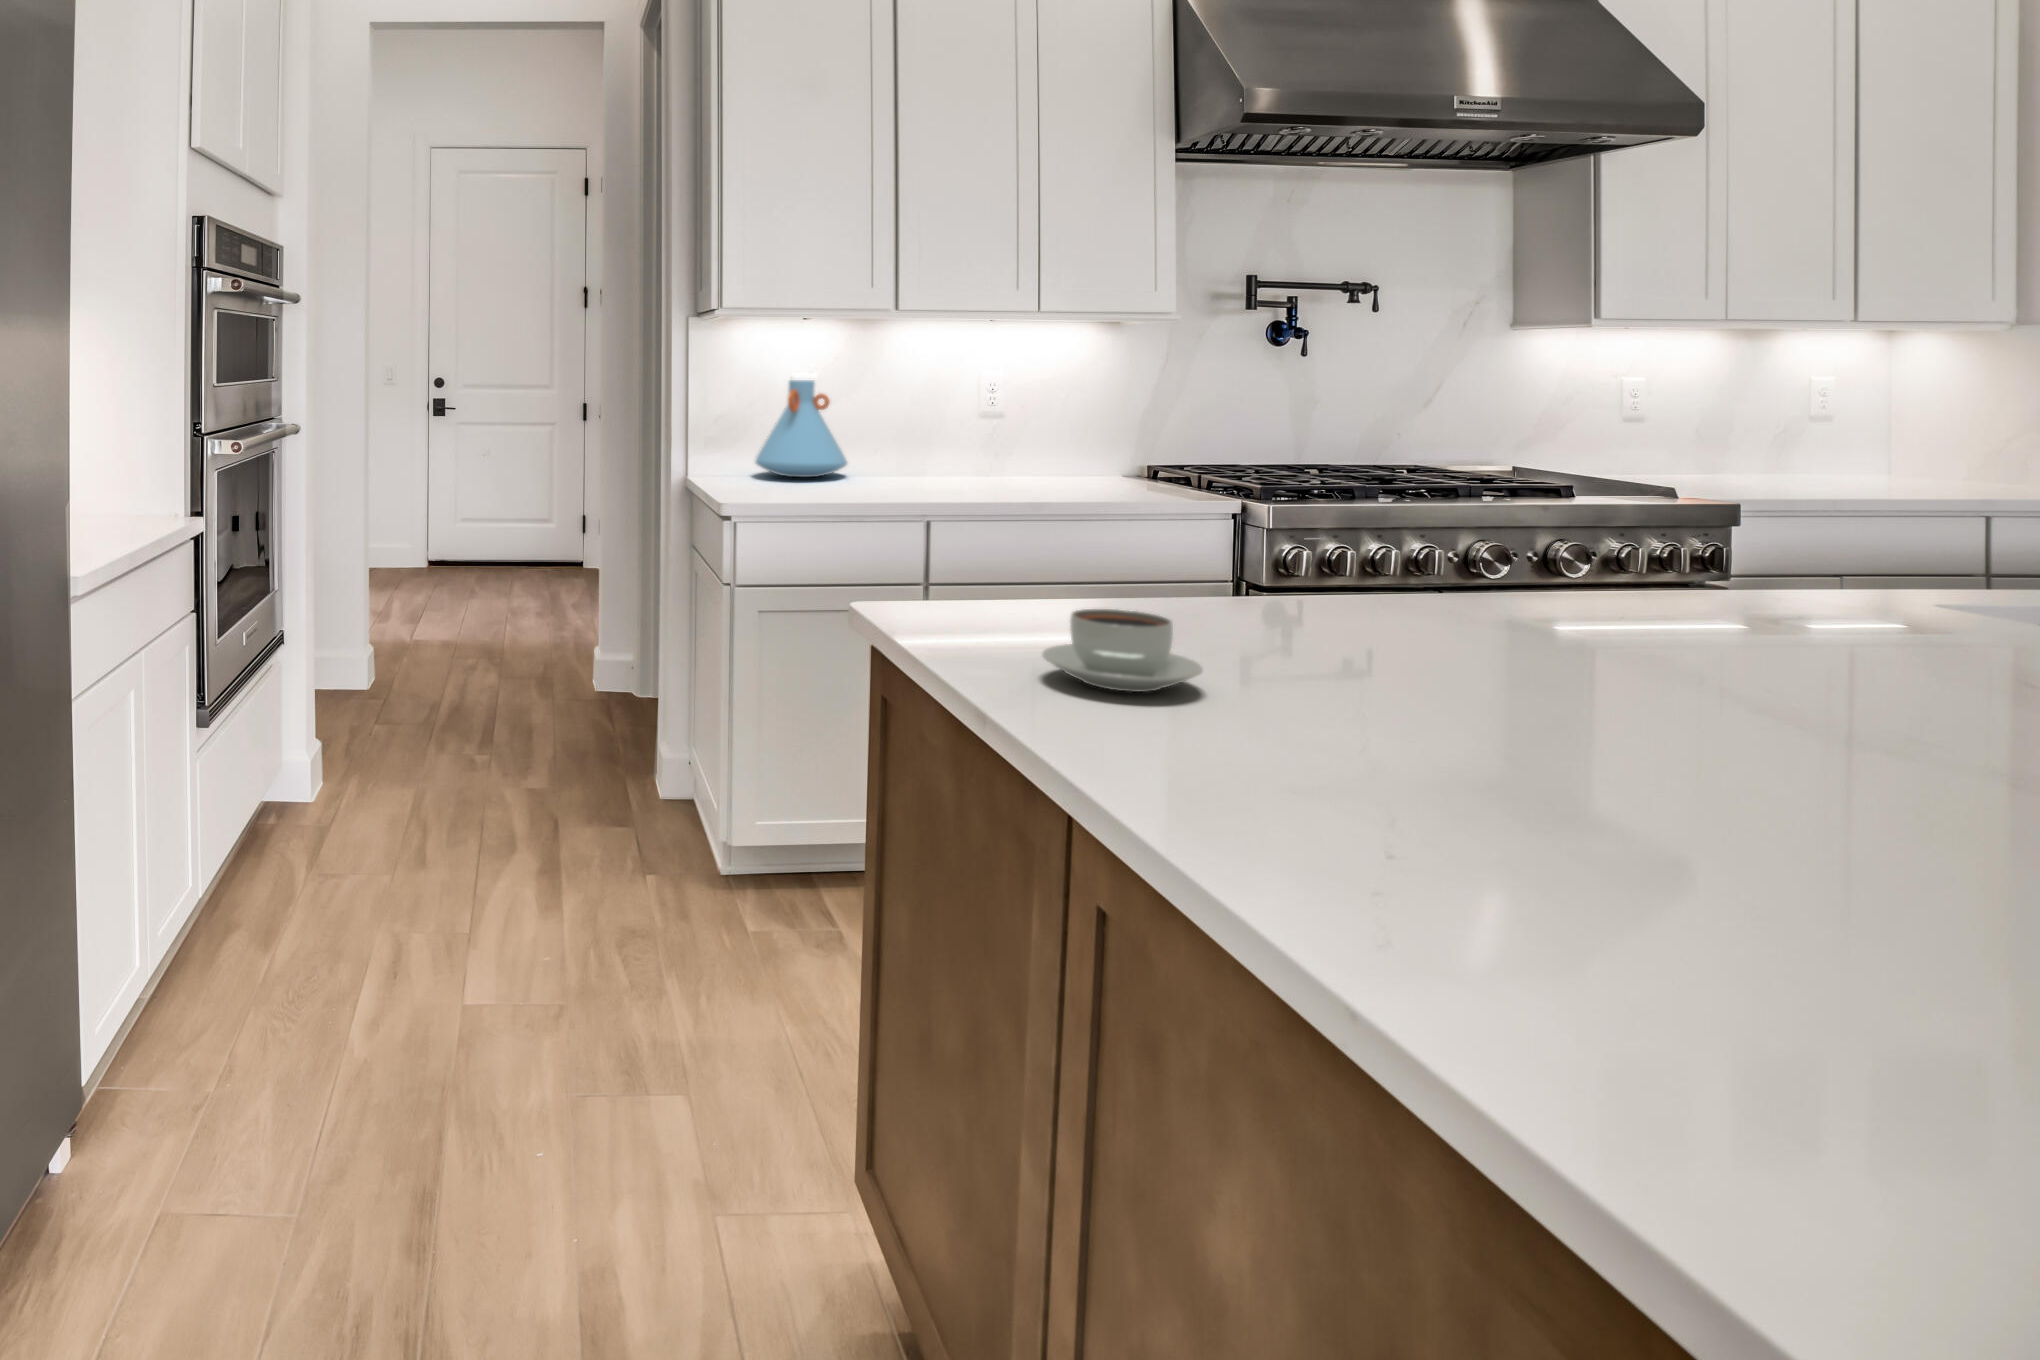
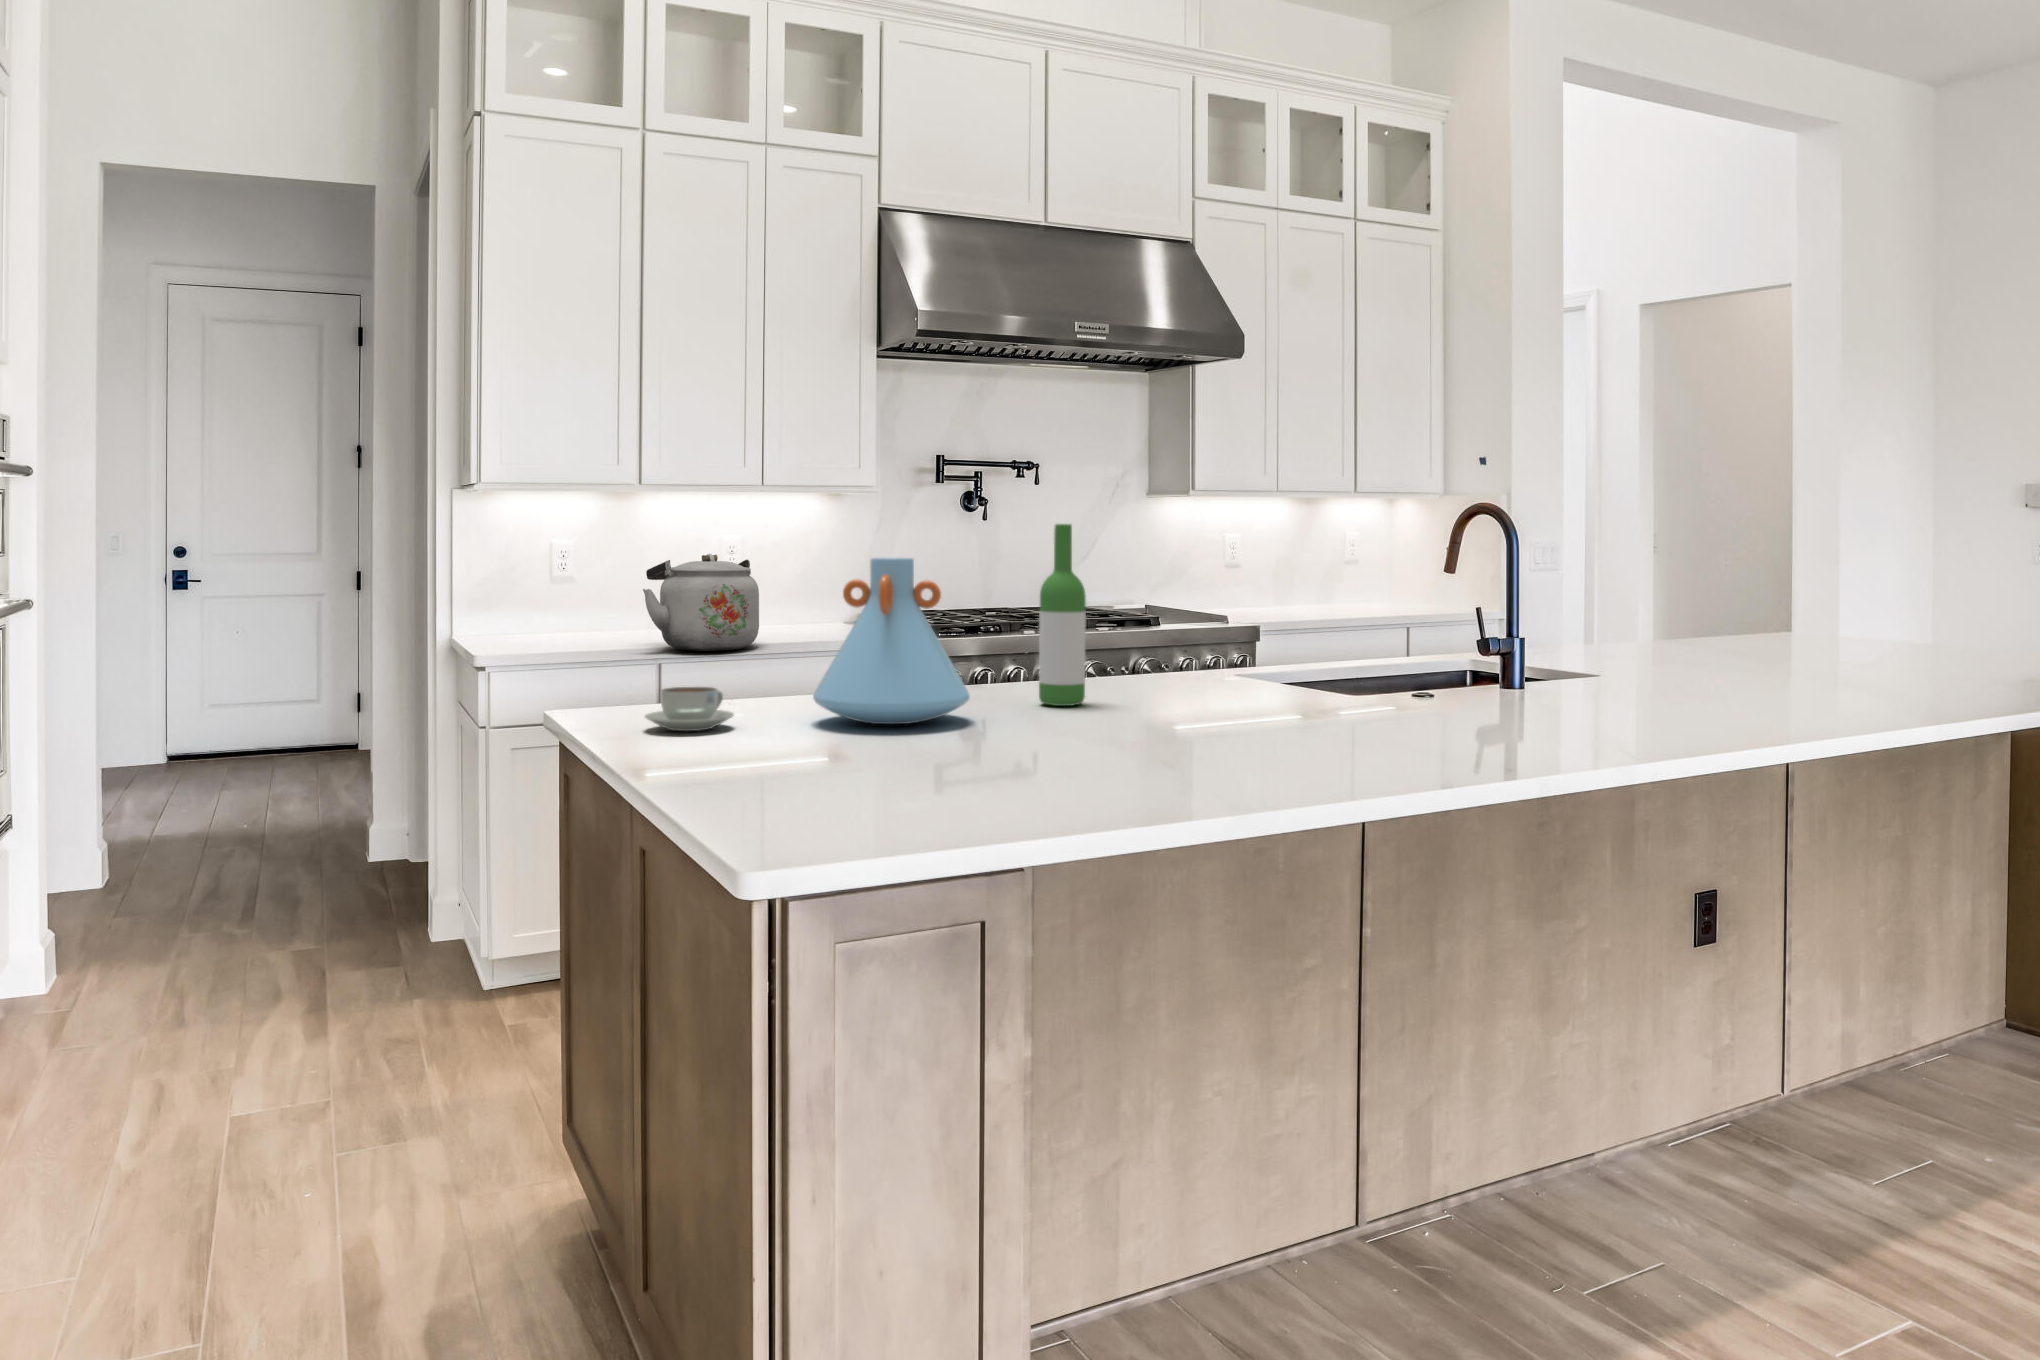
wine bottle: none [1762,342,1893,689] -> present [1039,524,1086,706]
vase: present [756,380,847,477] -> present [813,558,970,724]
kettle: none [898,391,1038,507] -> present [643,554,759,651]

